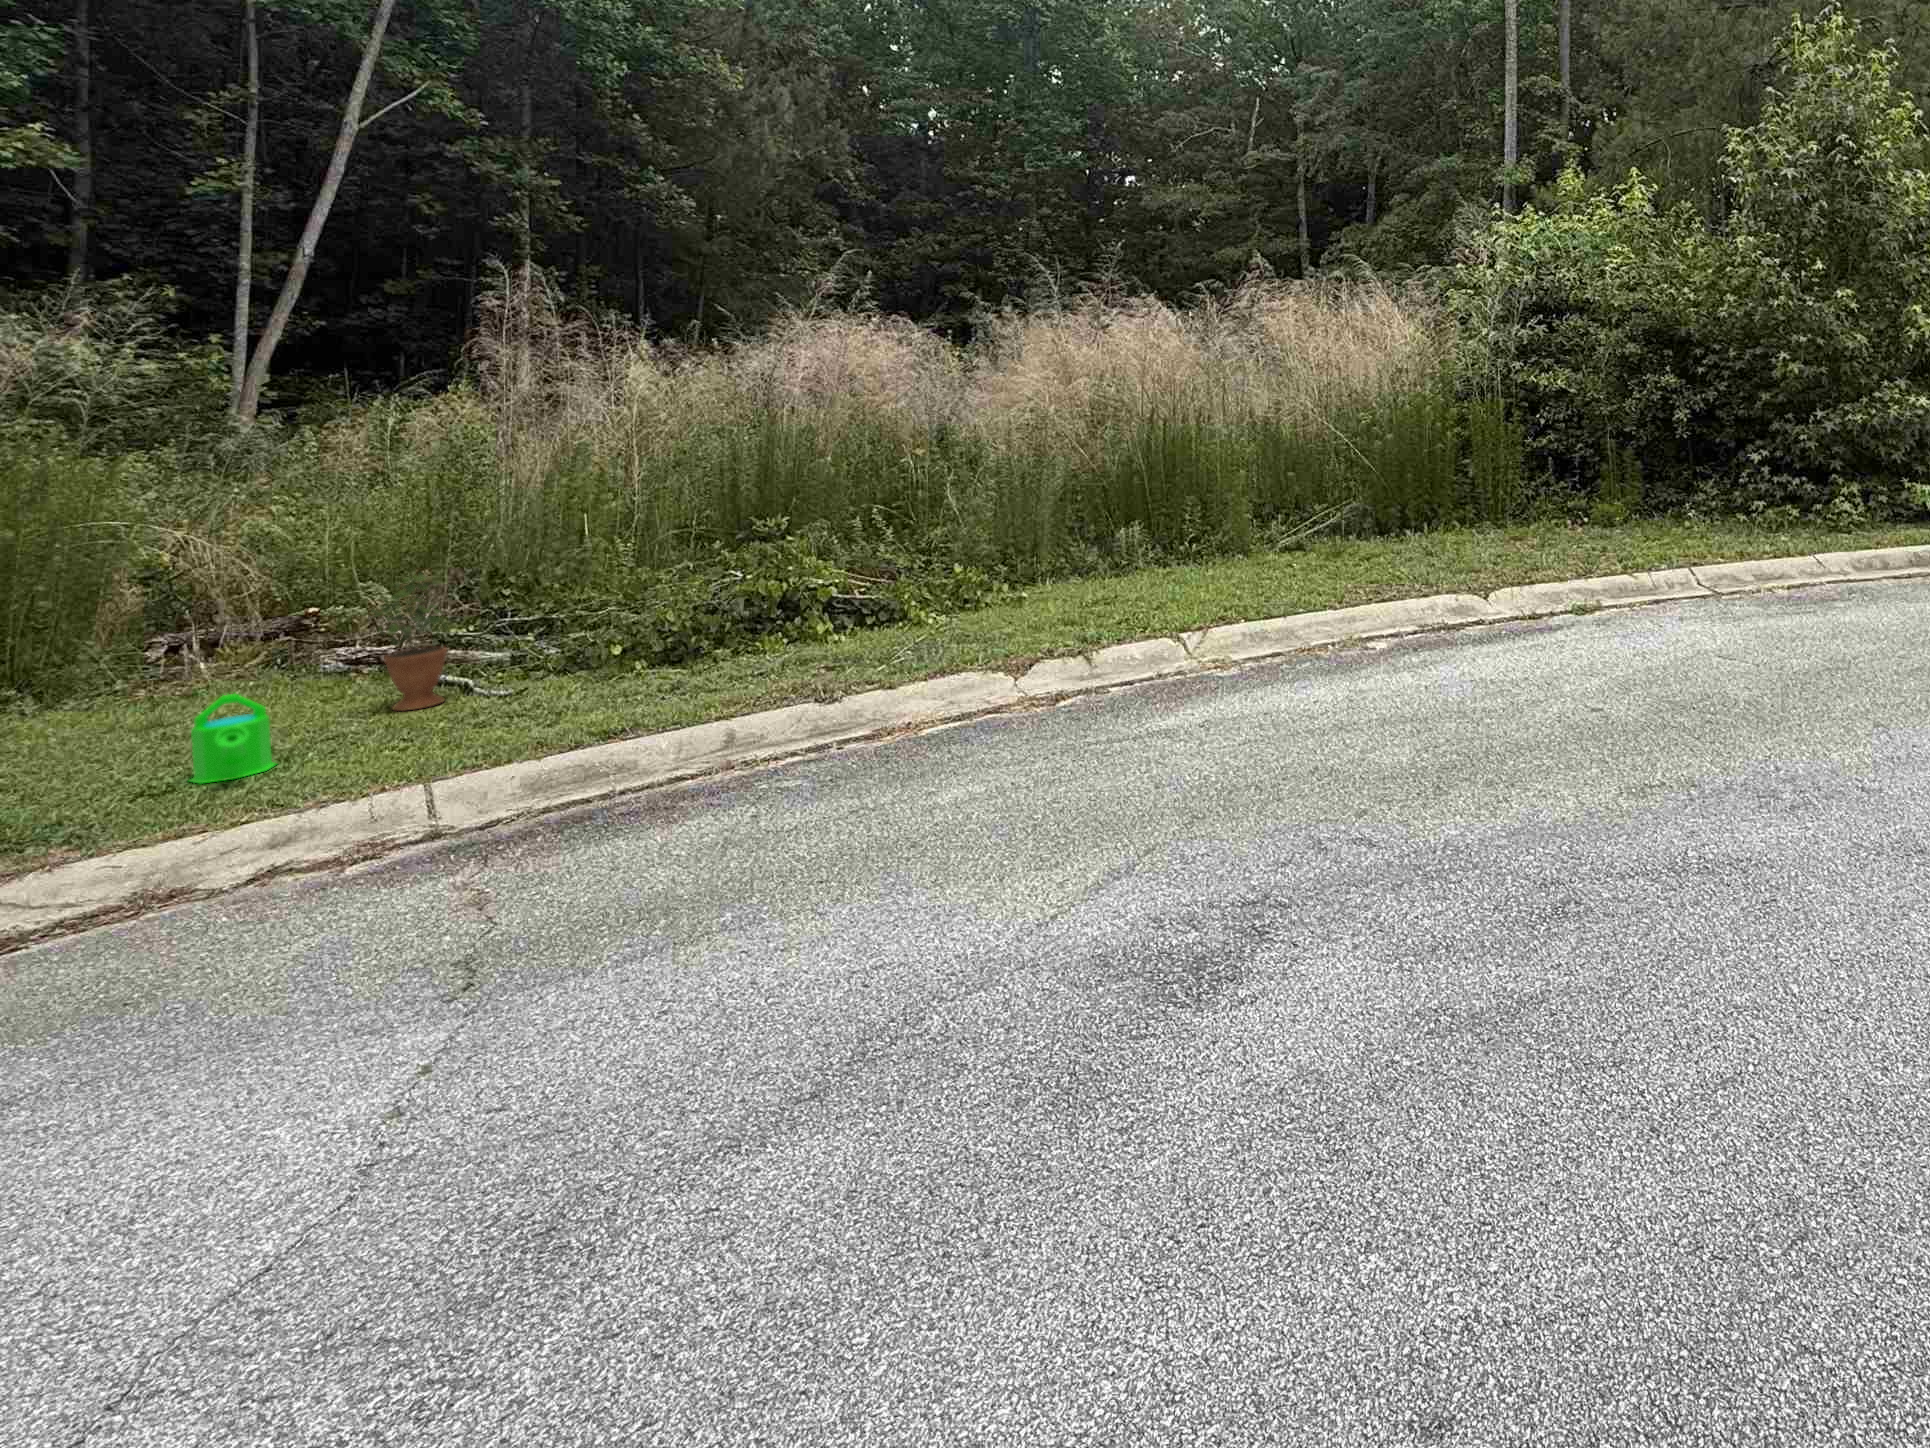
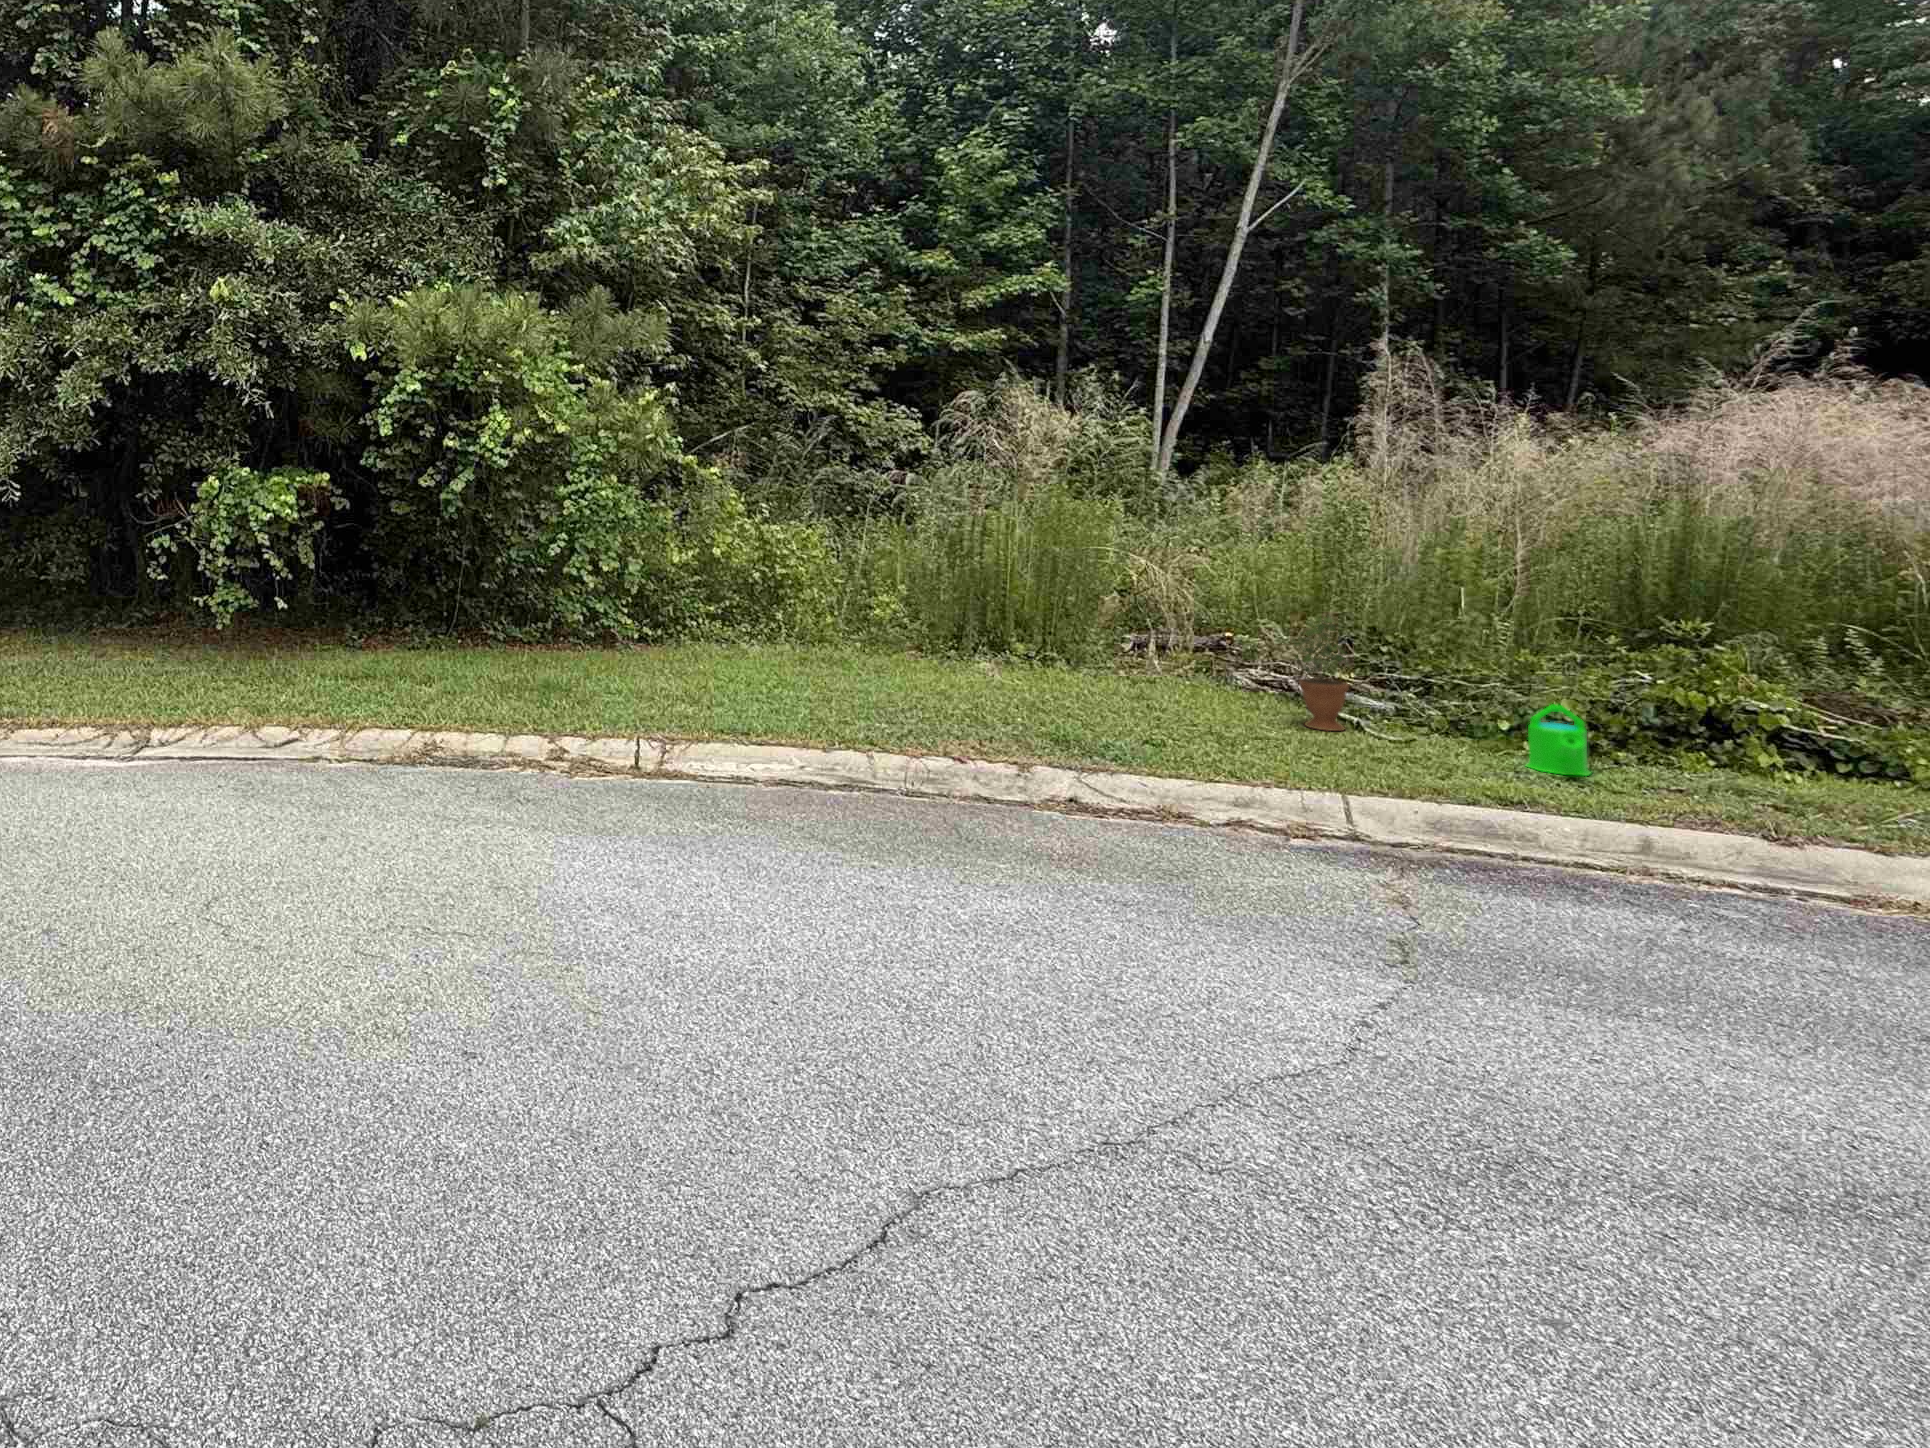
watering can: present [190,694,276,783] -> present [1526,704,1591,776]

